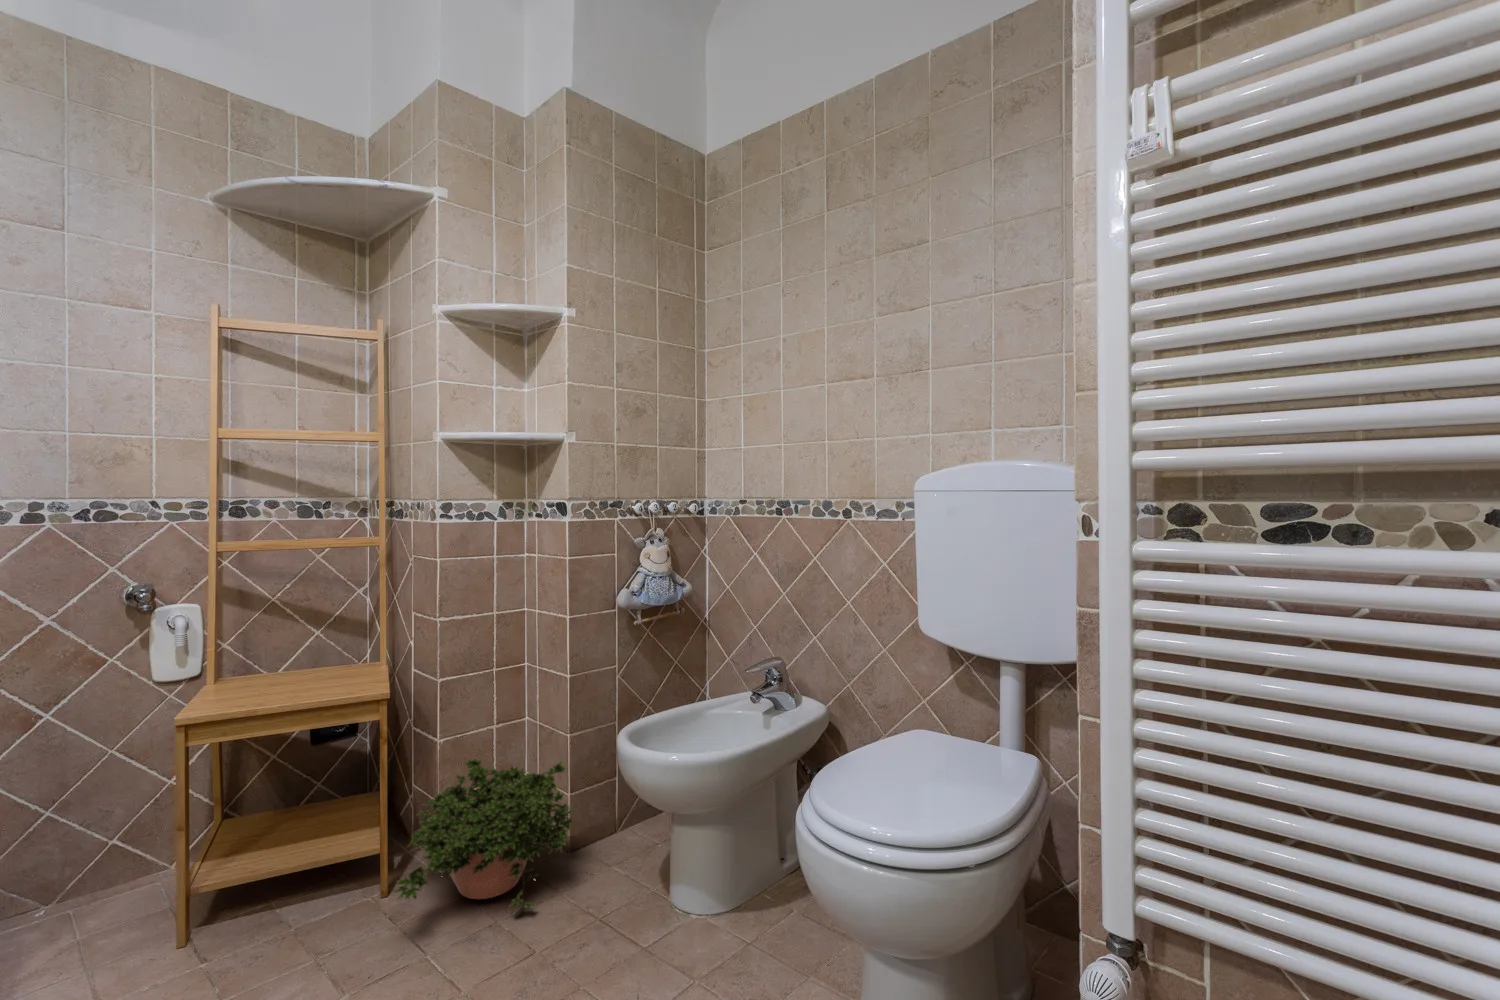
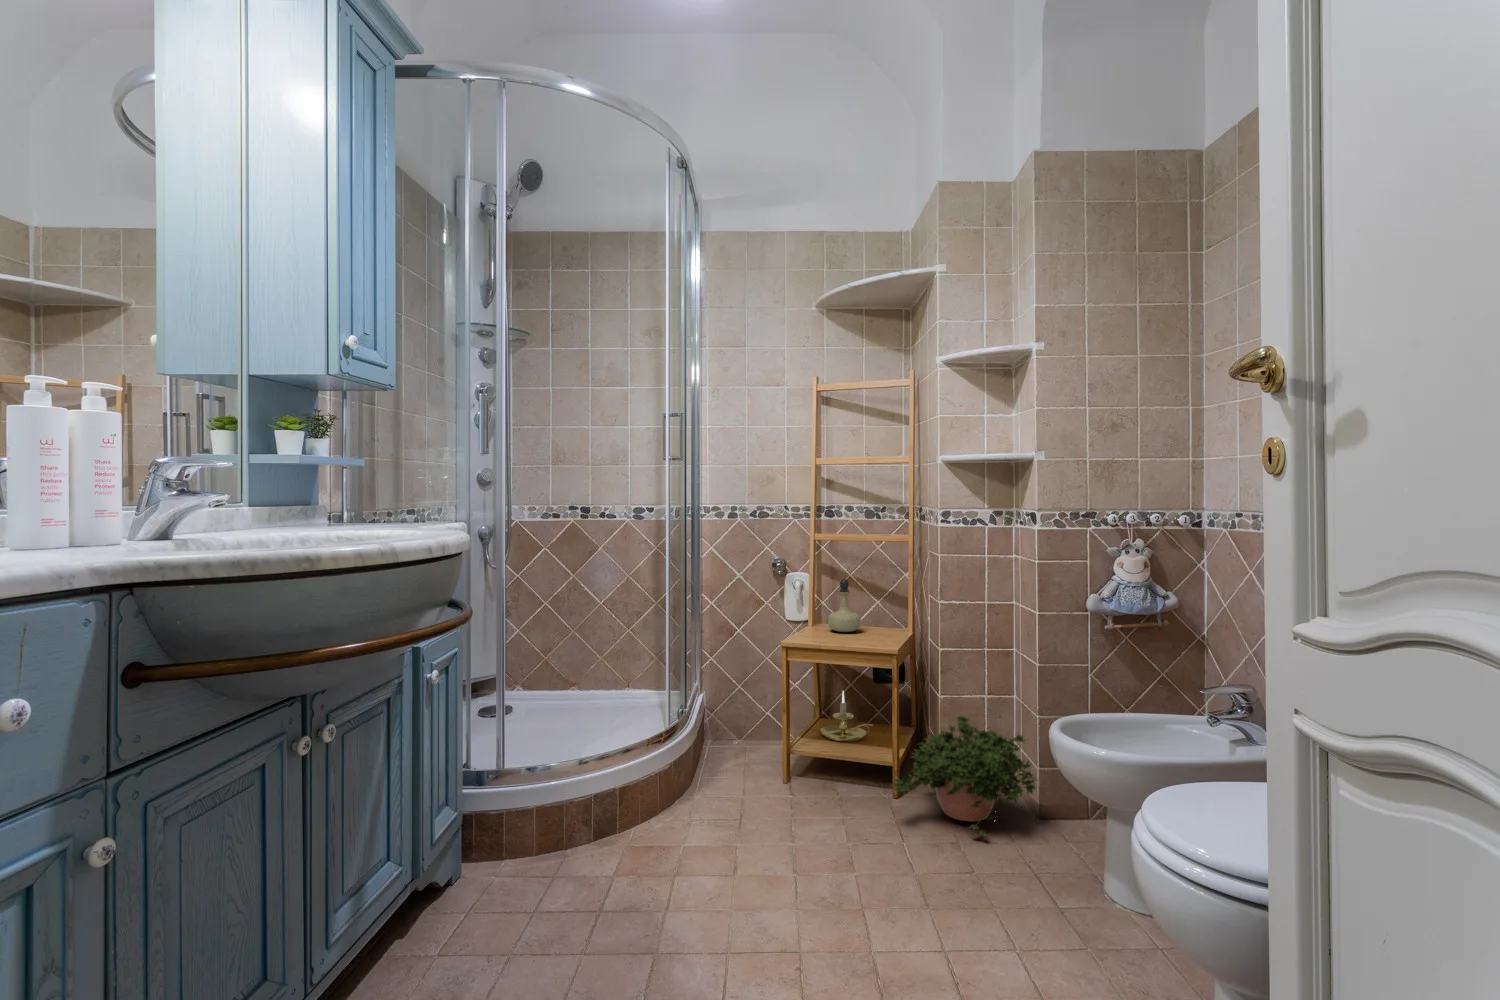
perfume bottle: none [245,605,303,684] -> present [828,579,861,632]
candle holder: none [234,769,330,850] -> present [821,691,873,742]

